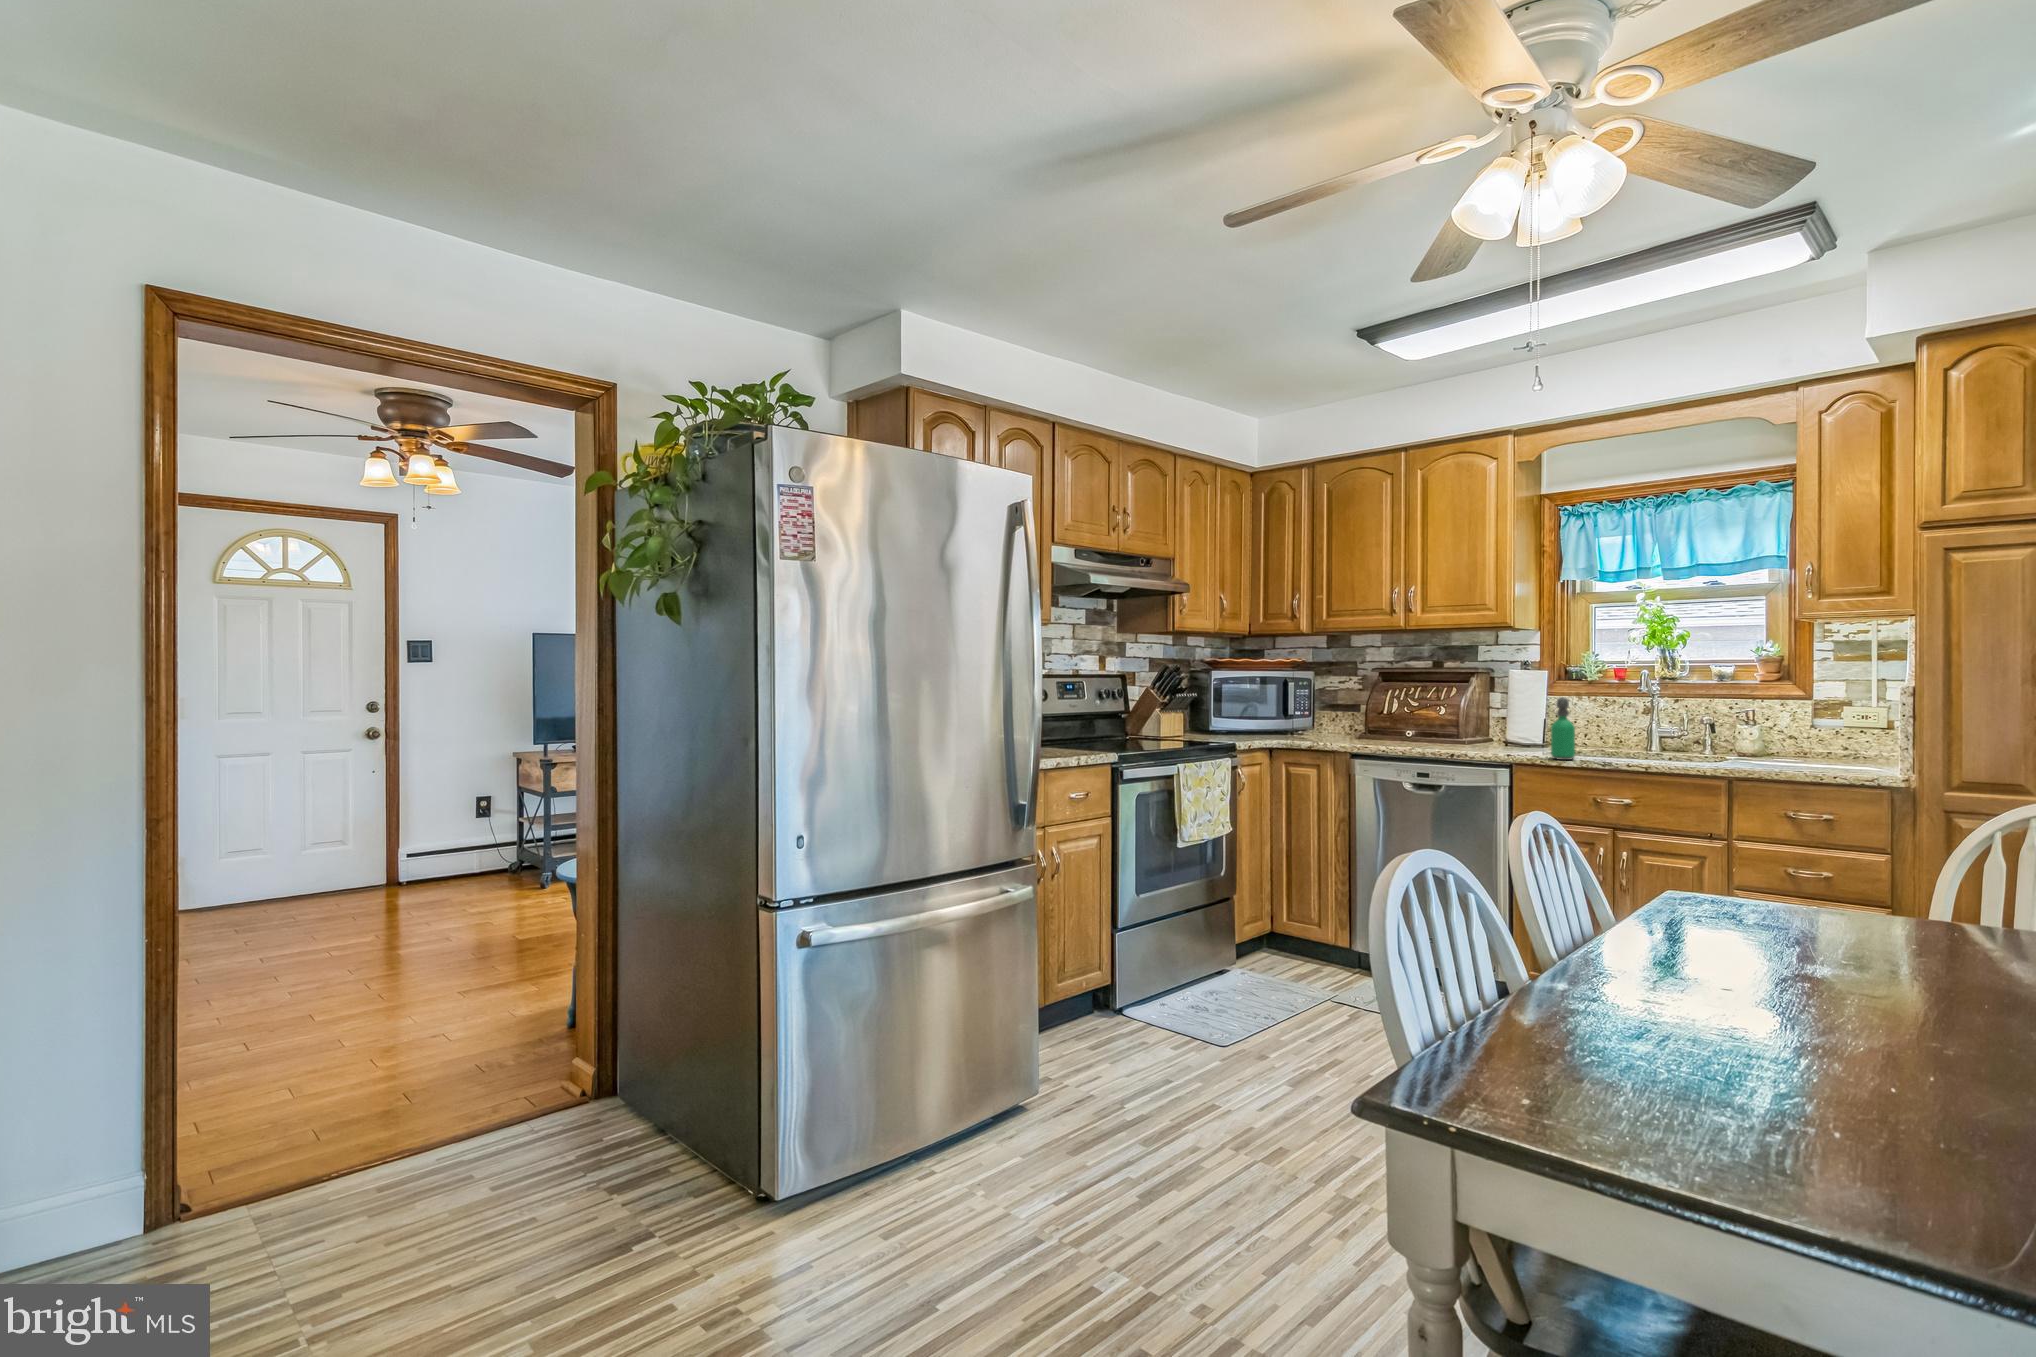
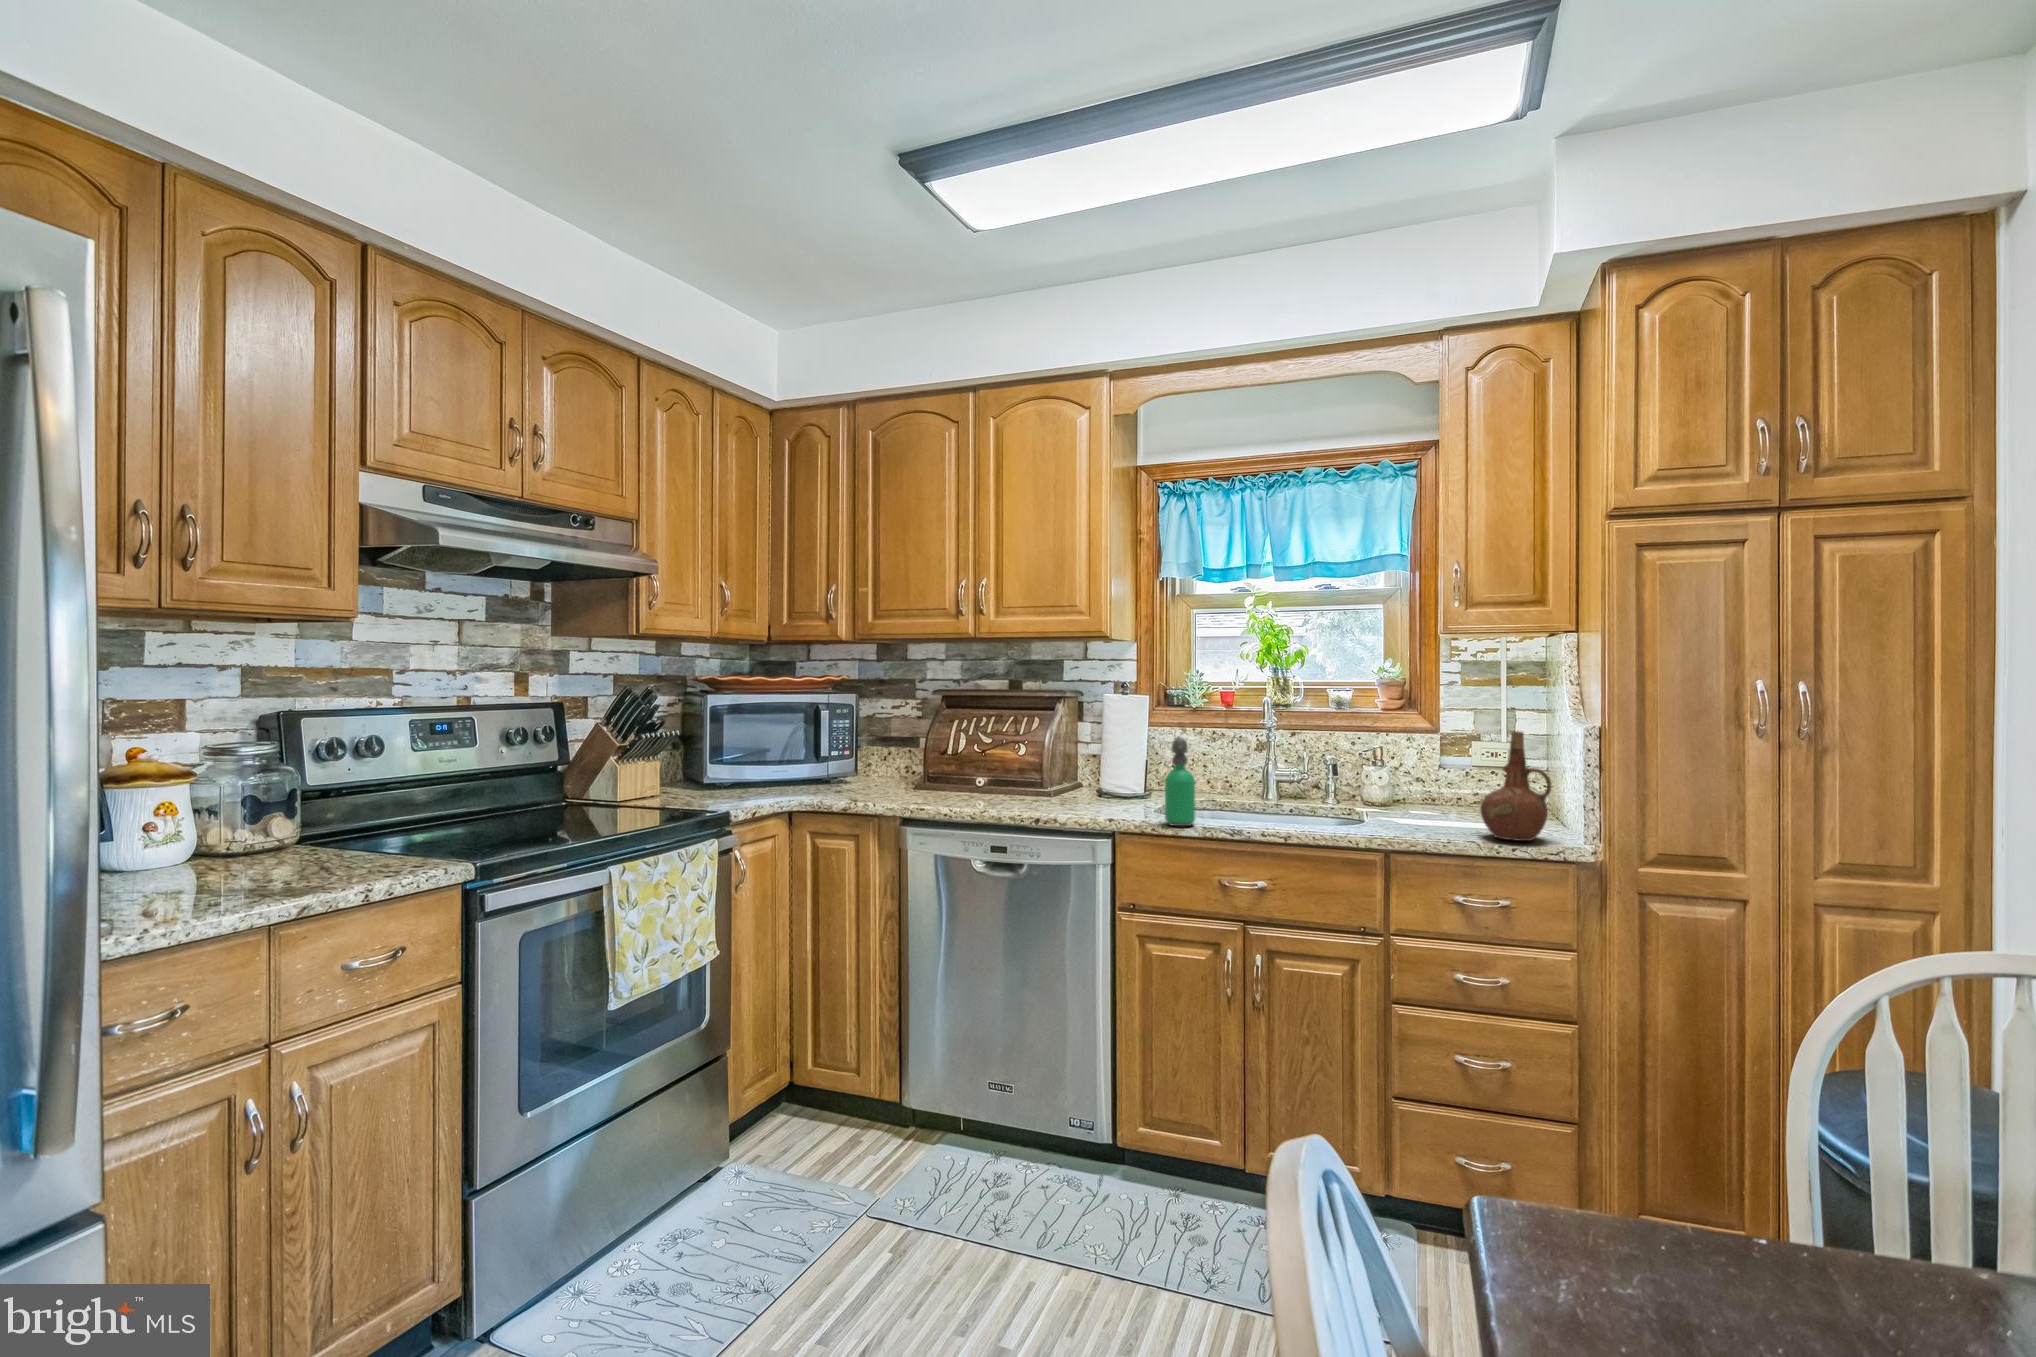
ceramic pitcher: none [1816,692,1879,774] -> present [1480,731,1551,841]

